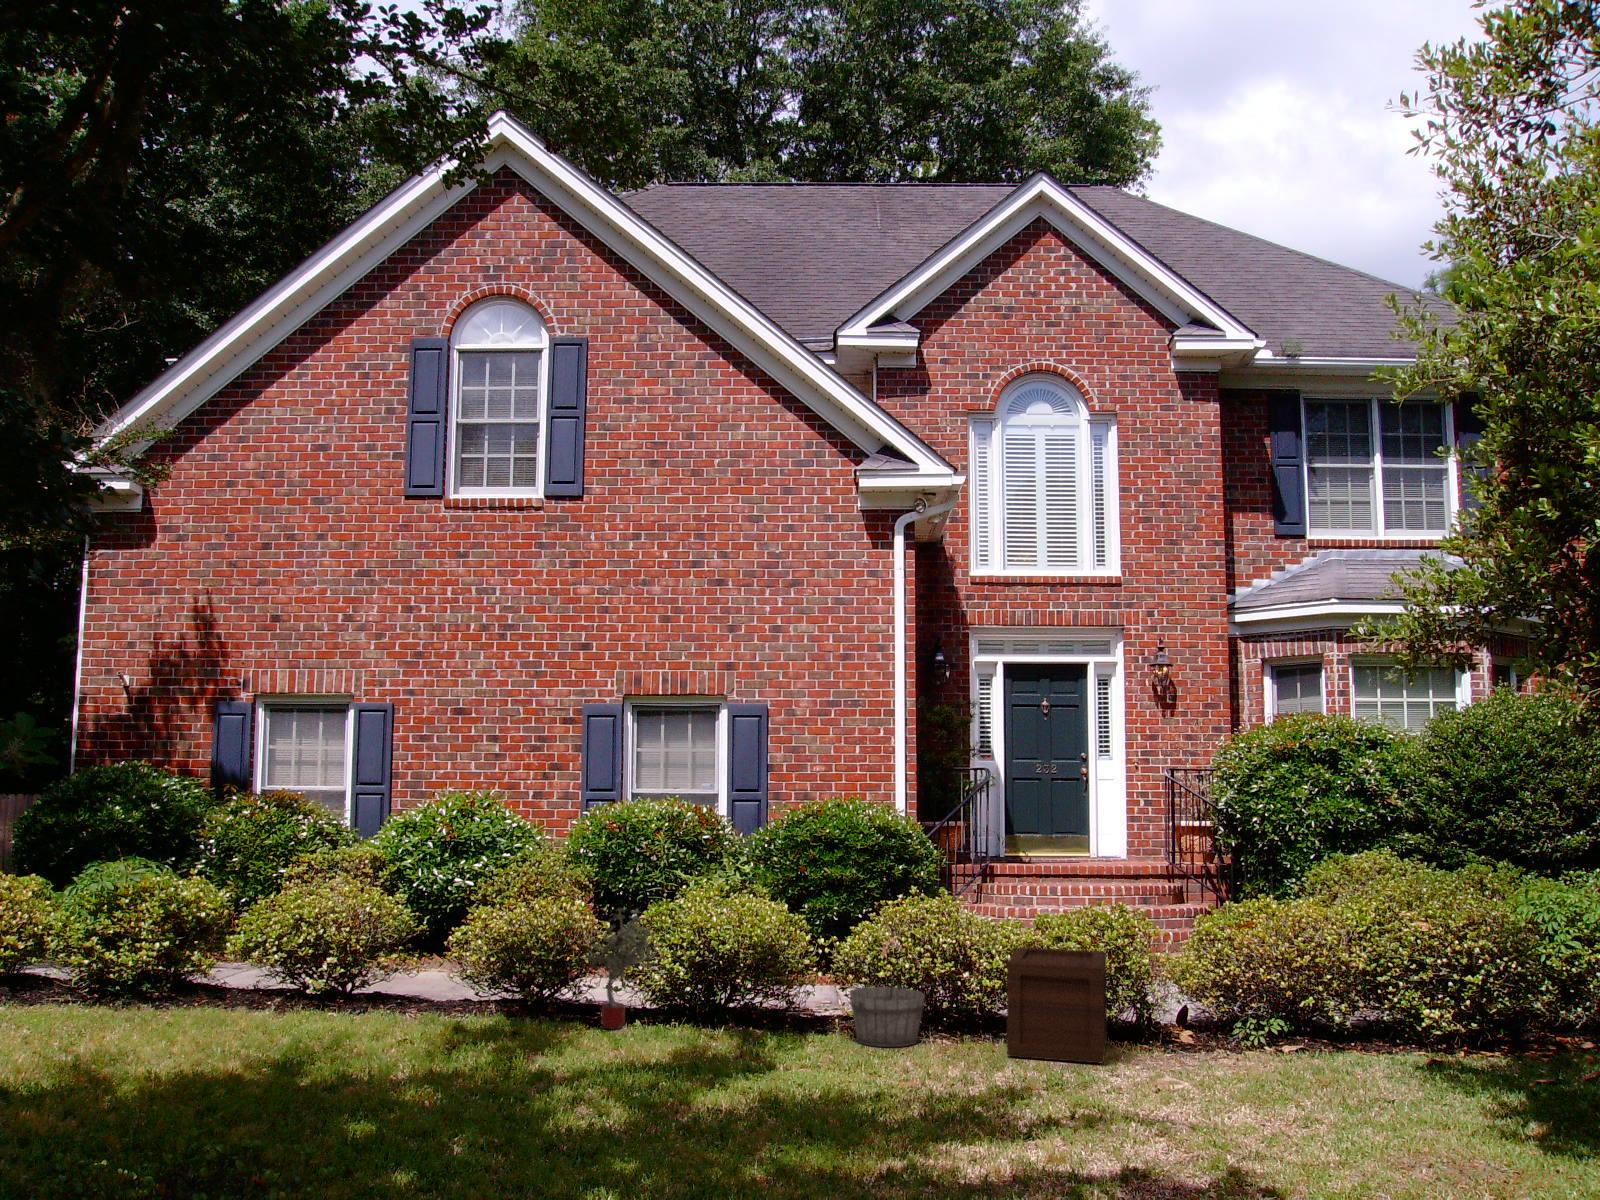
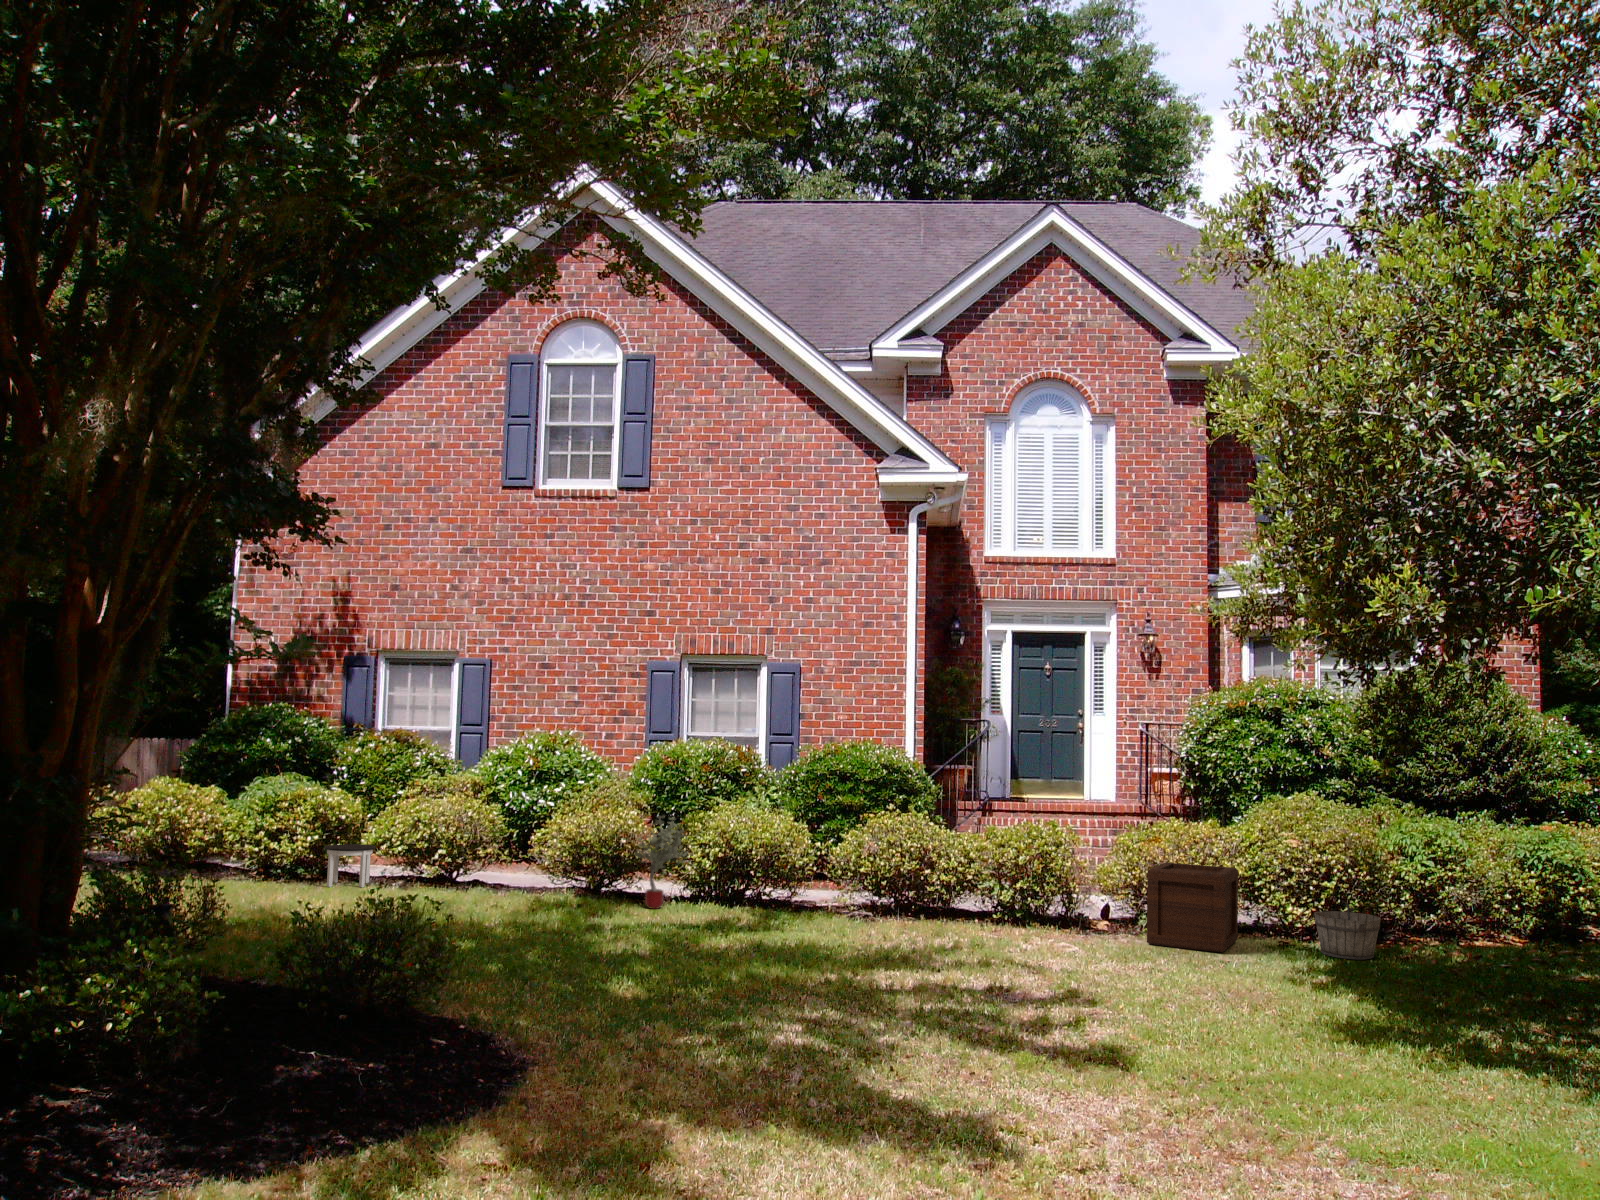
wooden crate: present [1007,947,1107,1063] -> present [1147,862,1238,952]
round table: none [176,950,246,1010] -> present [324,844,376,887]
wooden bucket: present [850,976,925,1047] -> present [1314,901,1381,960]

